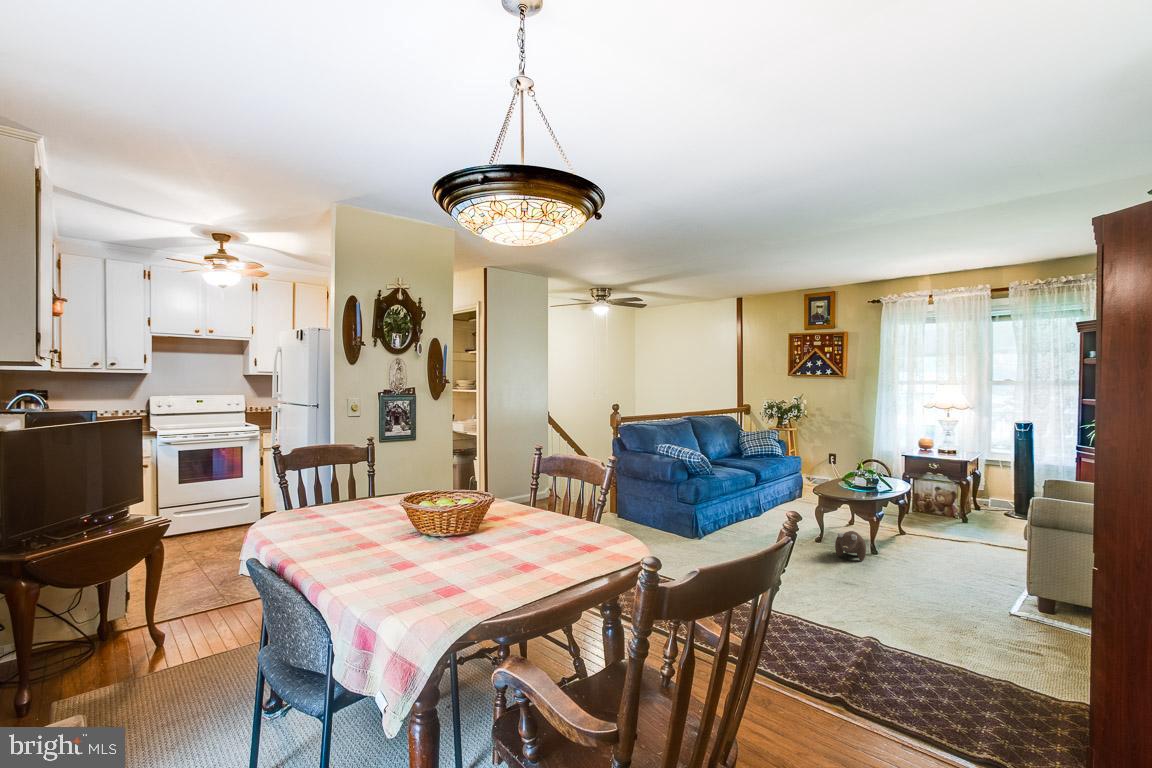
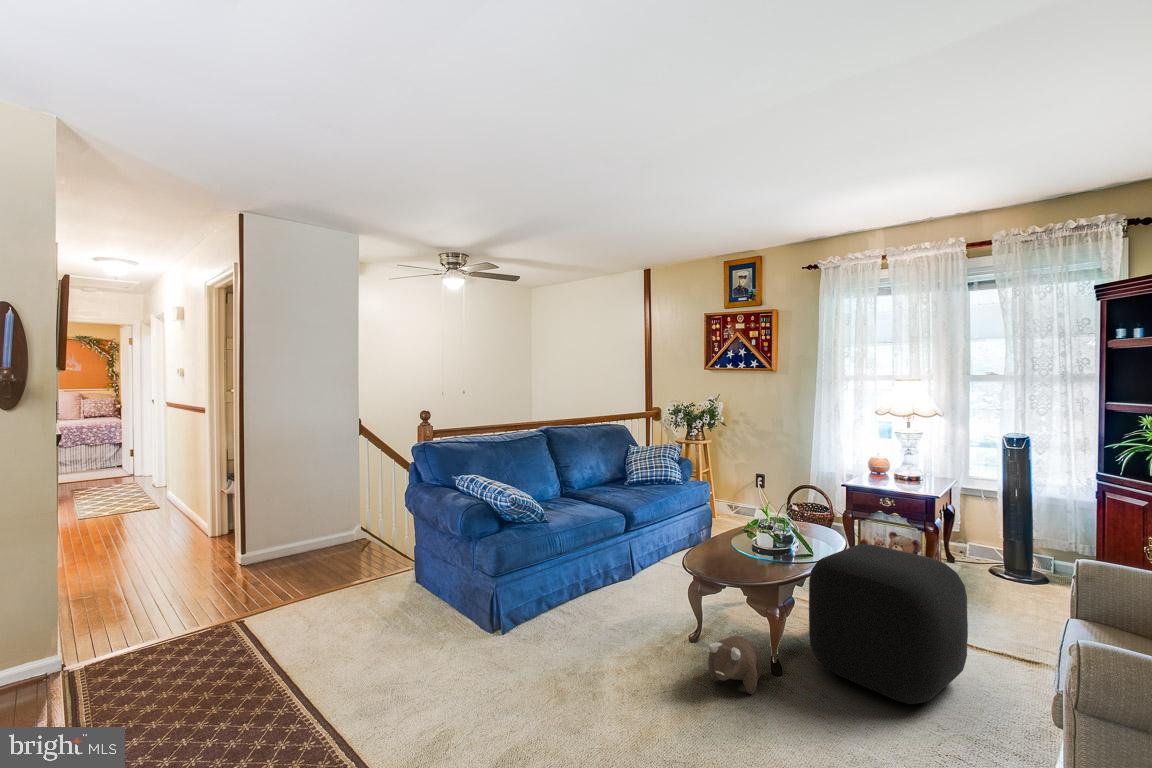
ottoman: none [892,483,986,564] -> present [809,544,968,704]

